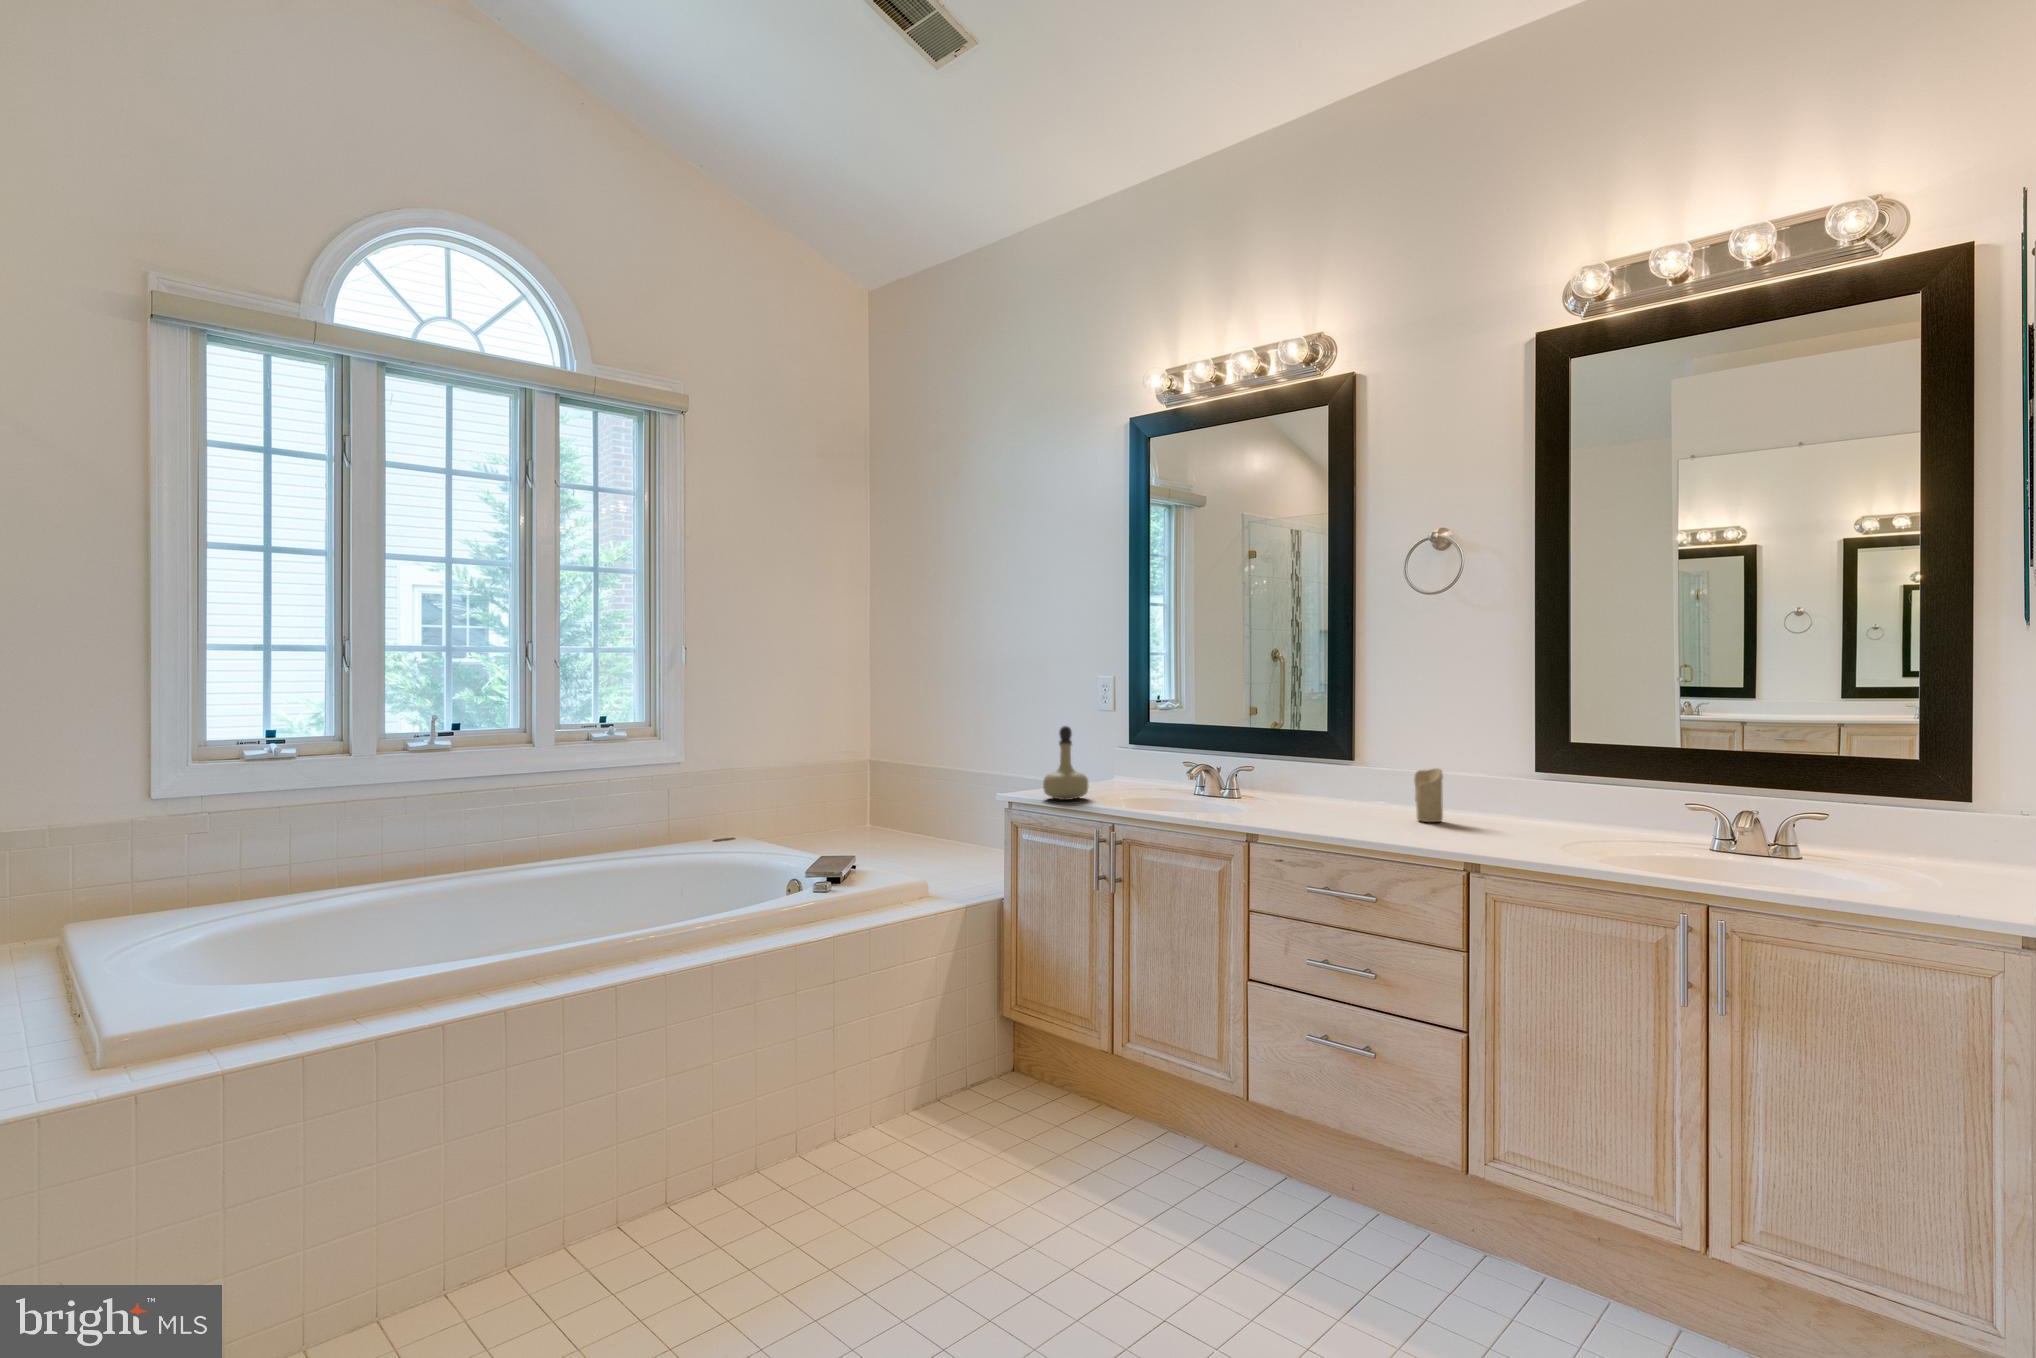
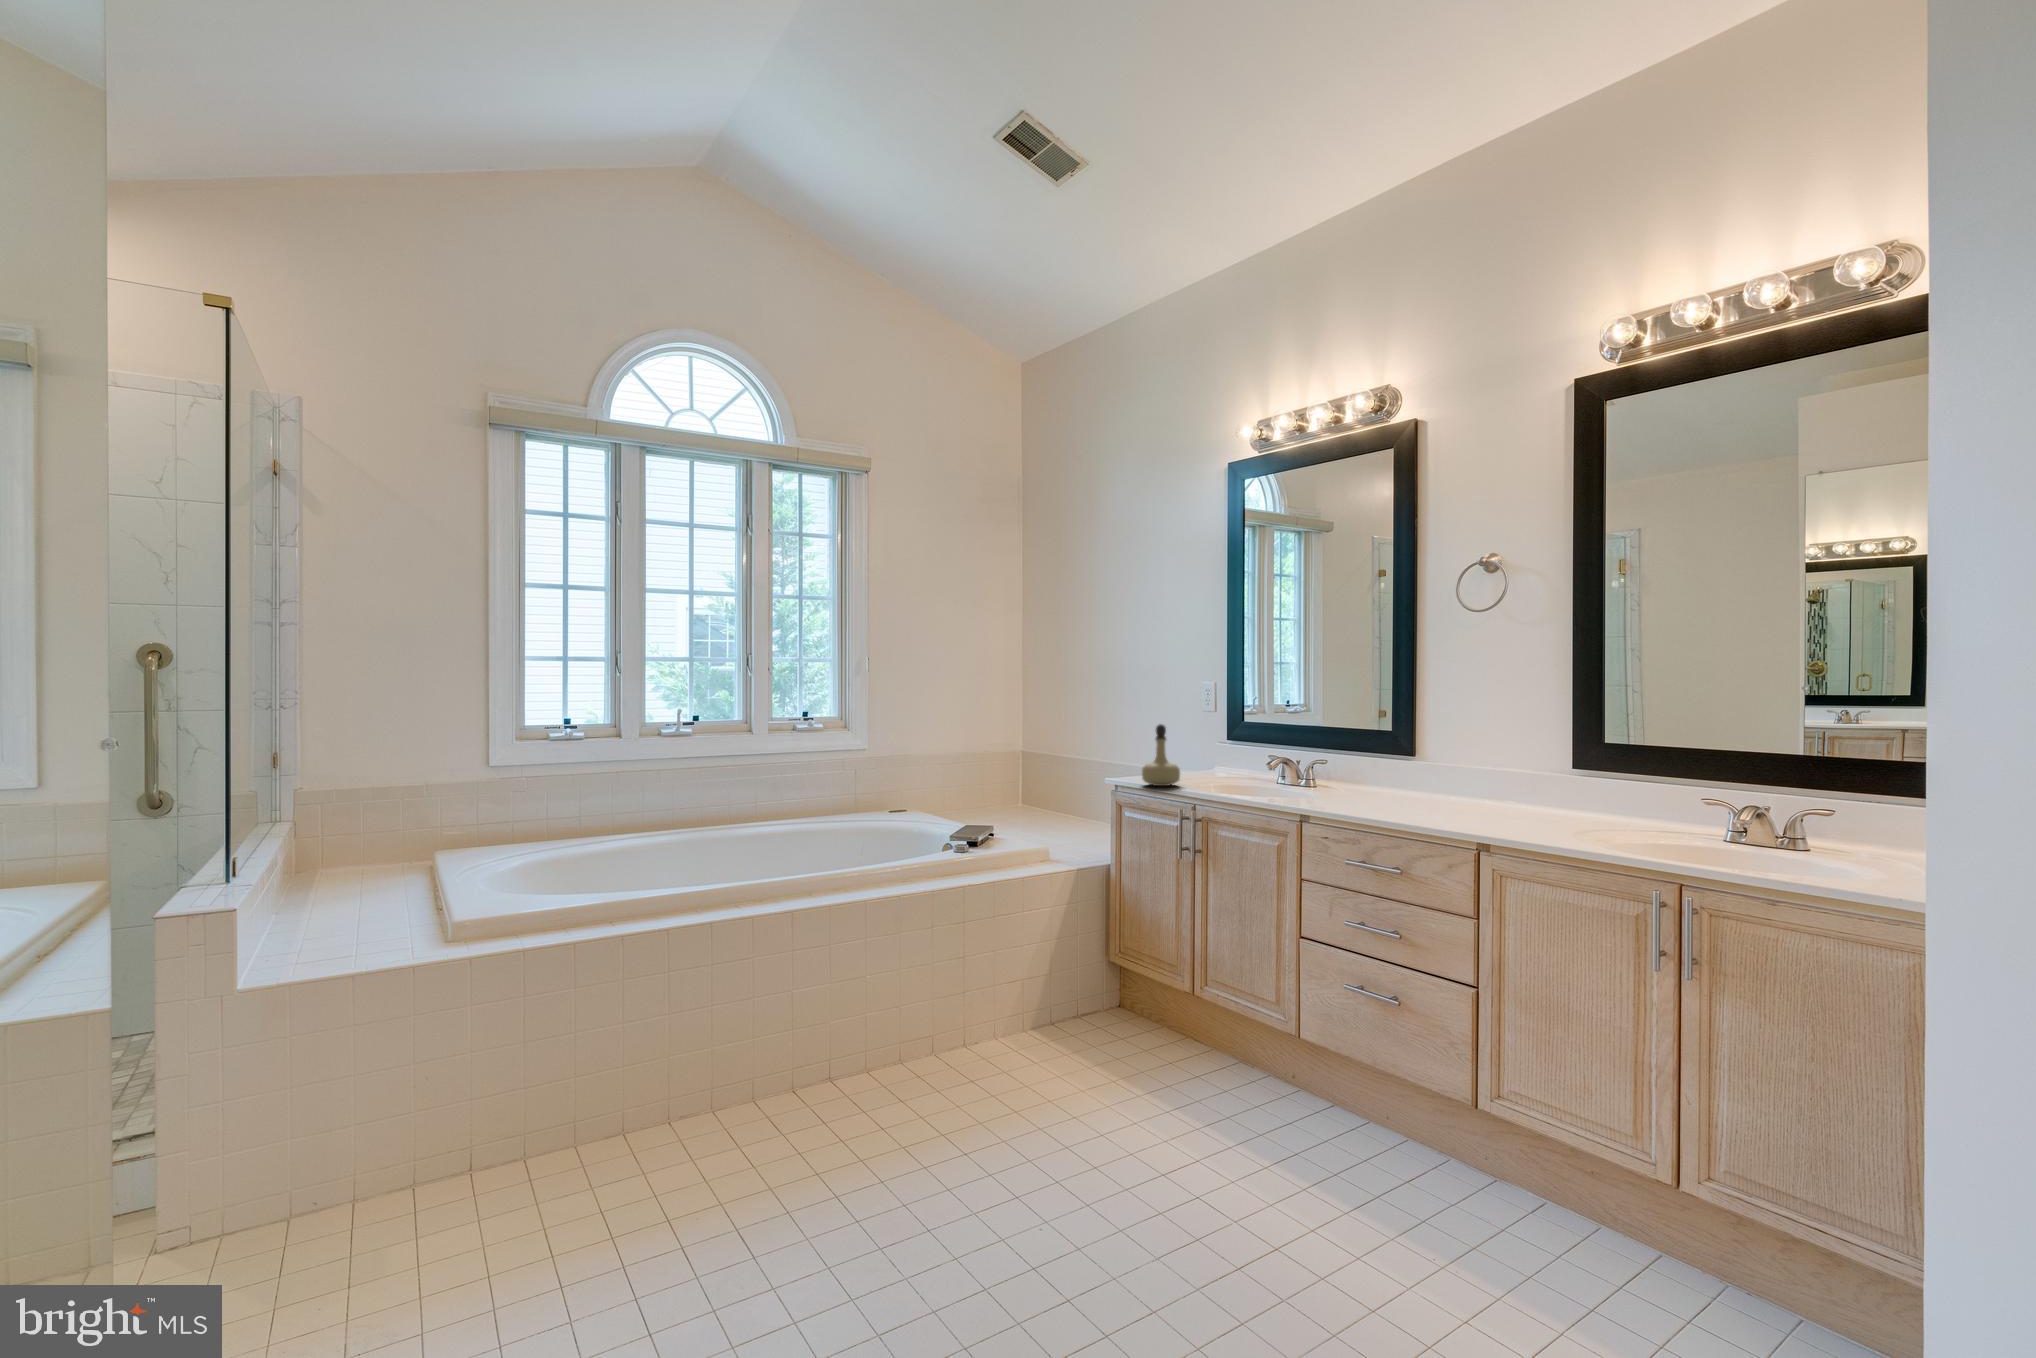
candle: present [1414,769,1443,822] -> none [1456,766,1482,813]

